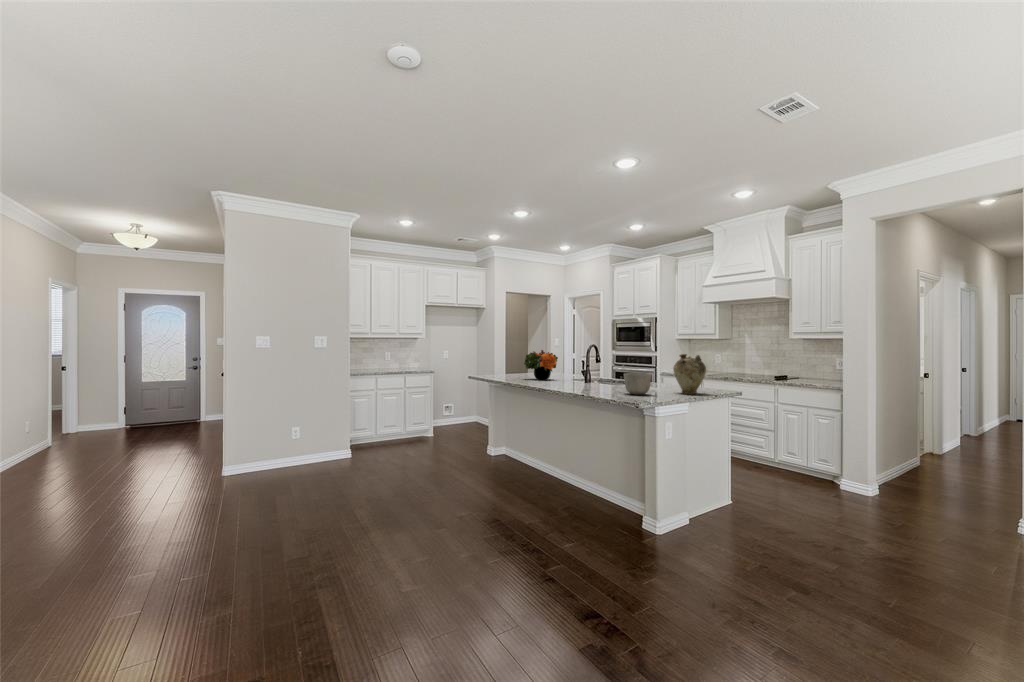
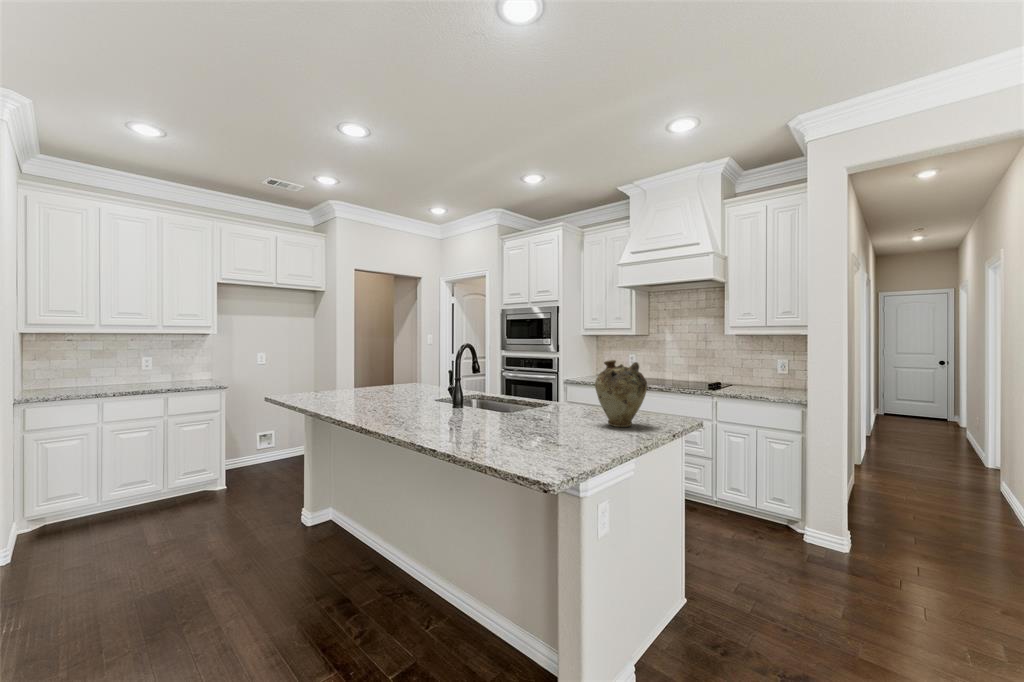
flower arrangement: present [524,350,558,380] -> none [360,353,416,400]
ceramic bowl: present [624,373,652,395] -> none [514,395,563,435]

